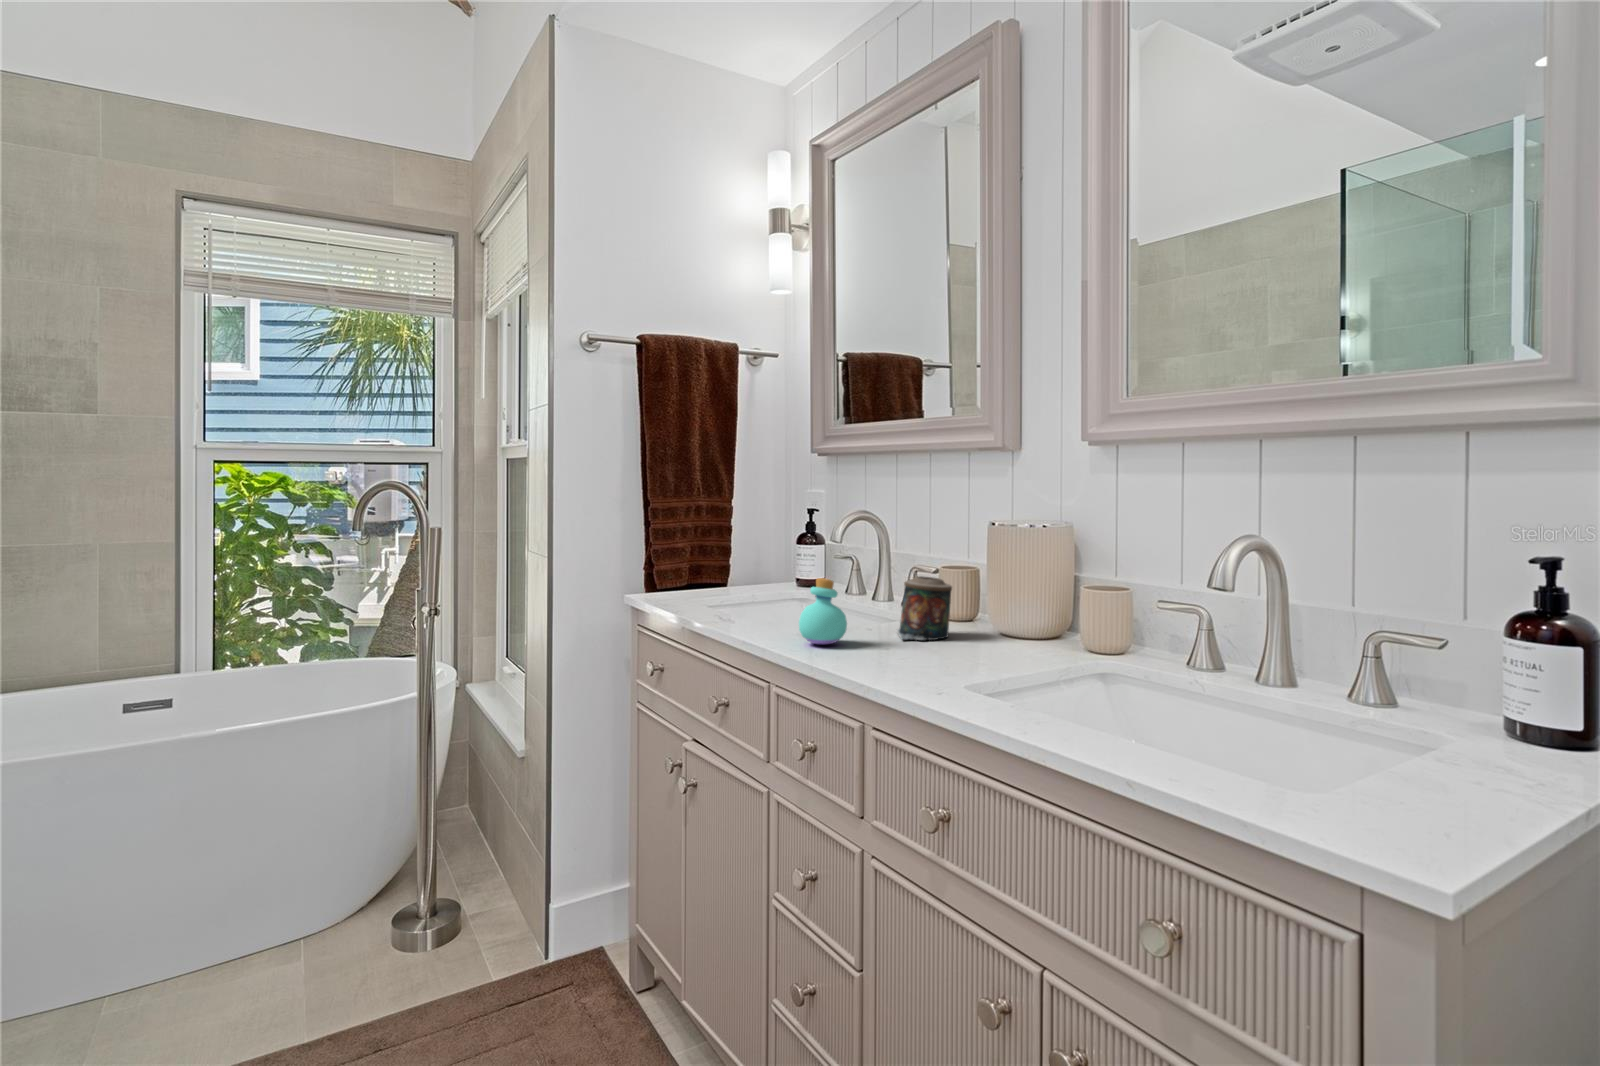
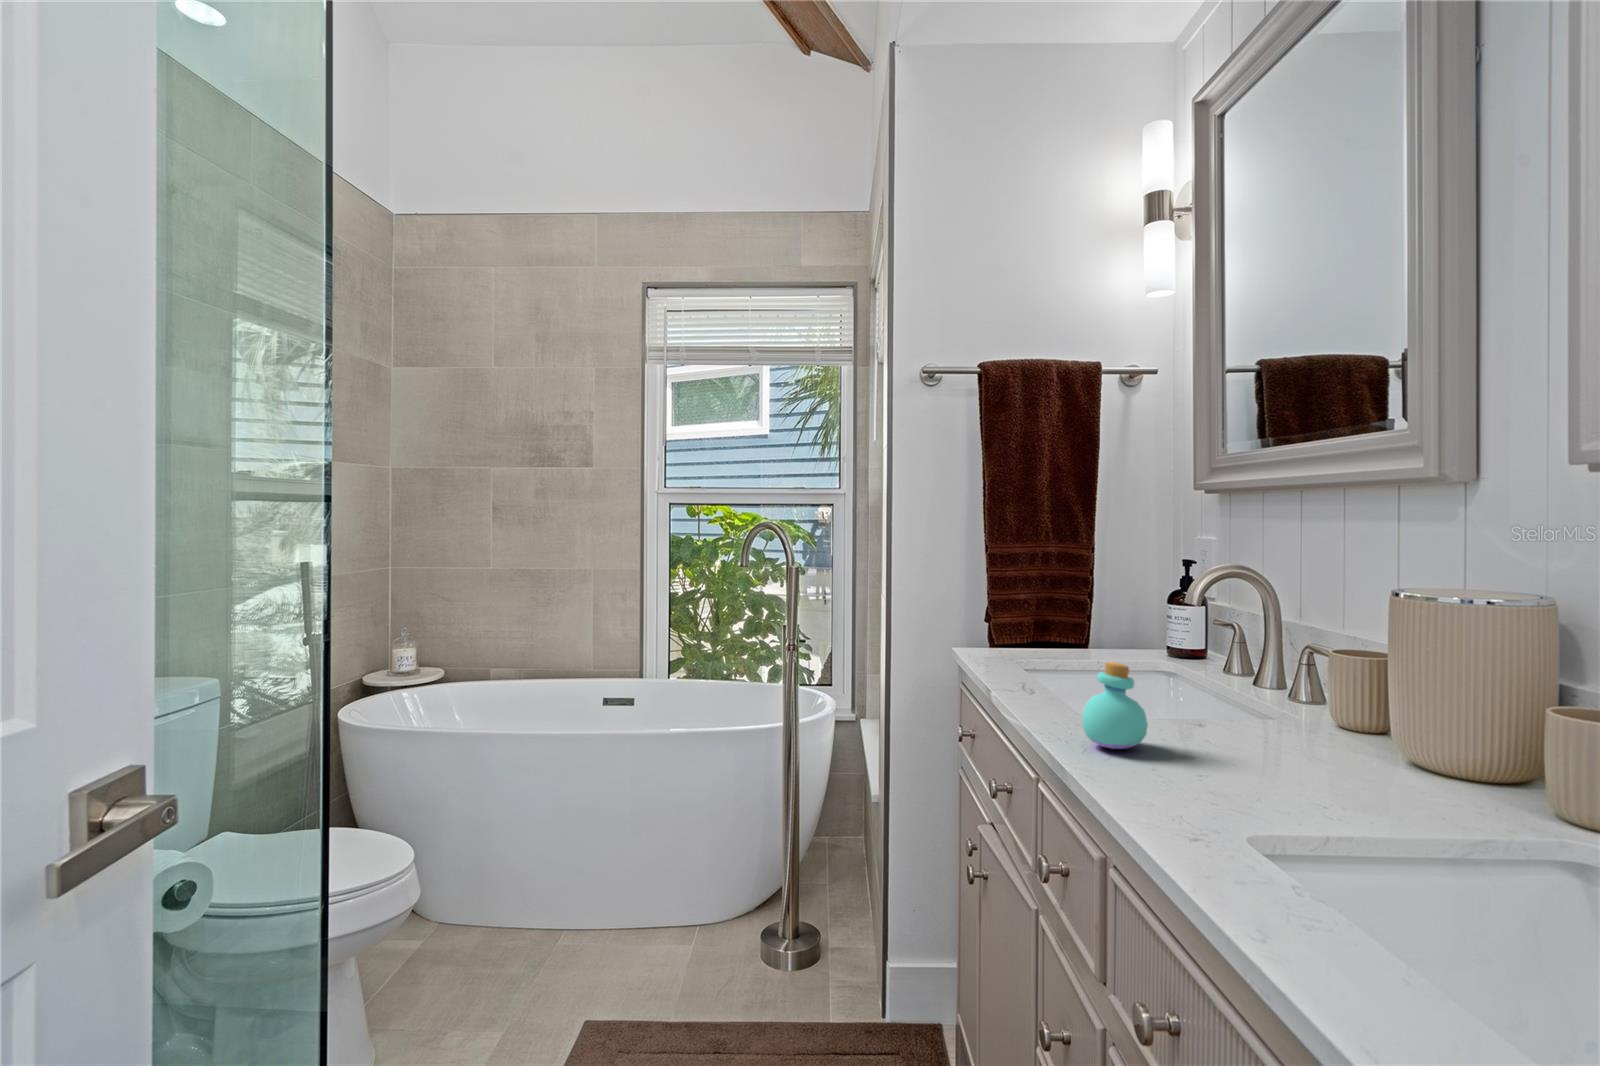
candle: present [897,576,952,640] -> none [1233,668,1323,763]

